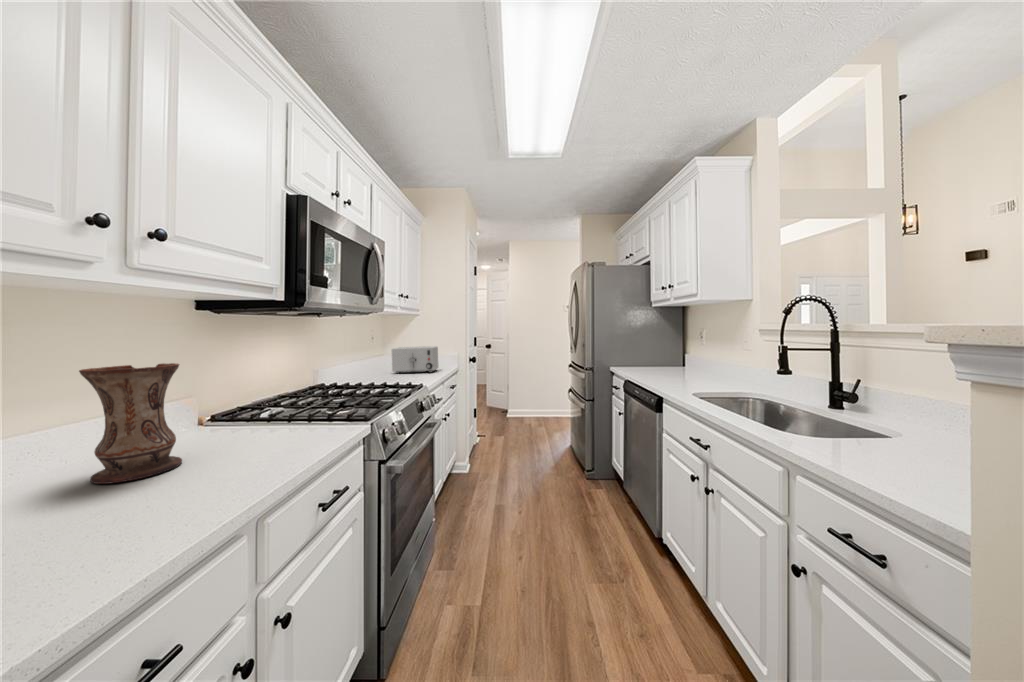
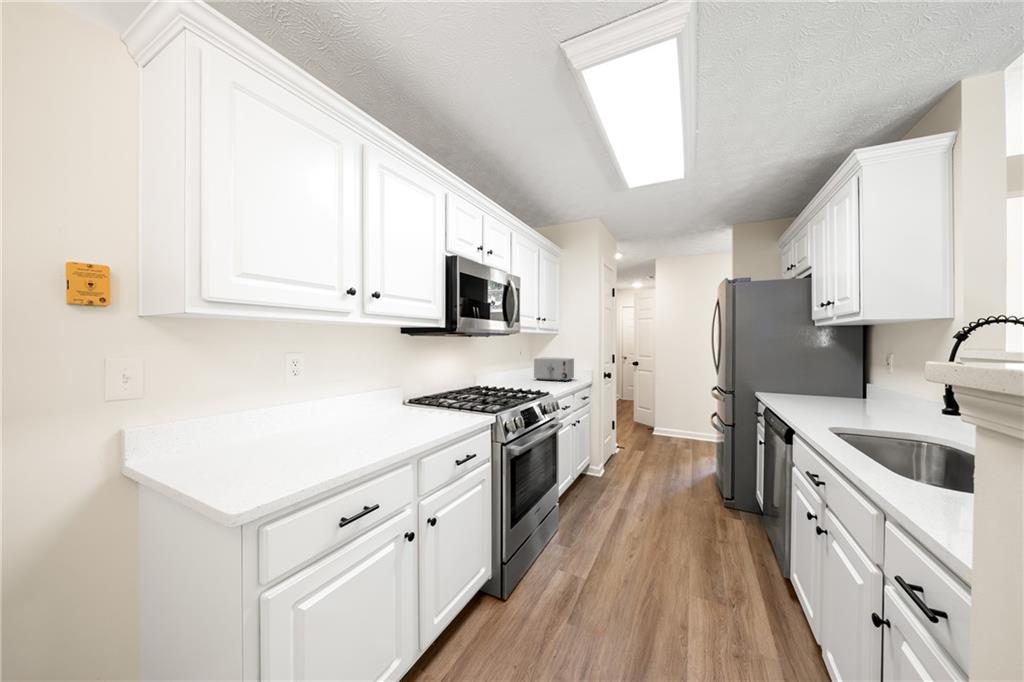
vase: present [79,363,182,484] -> none [349,364,391,428]

